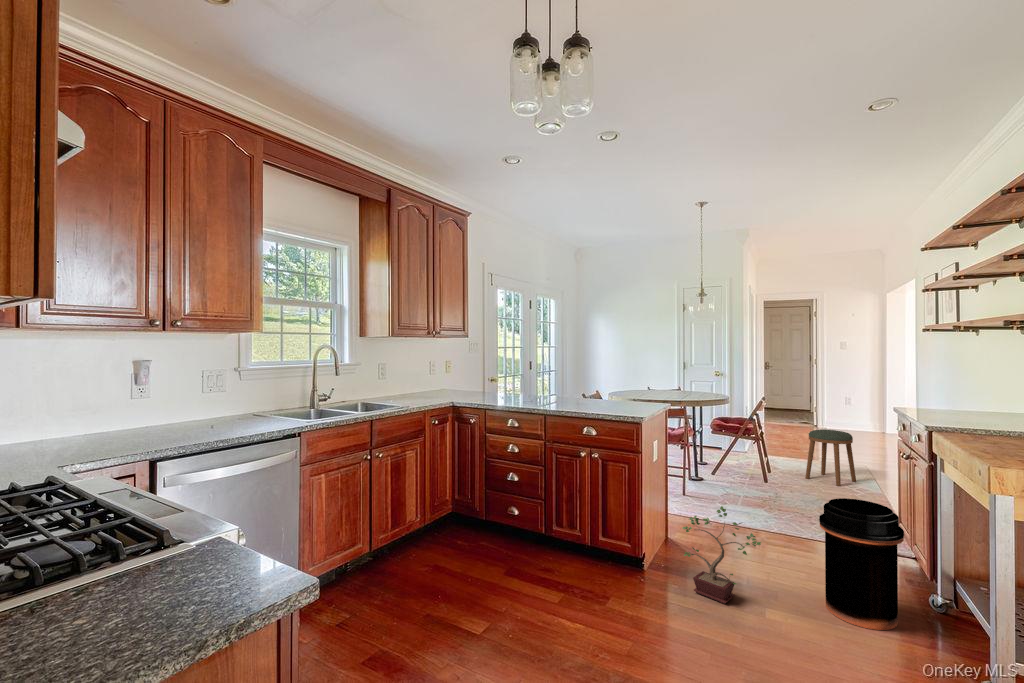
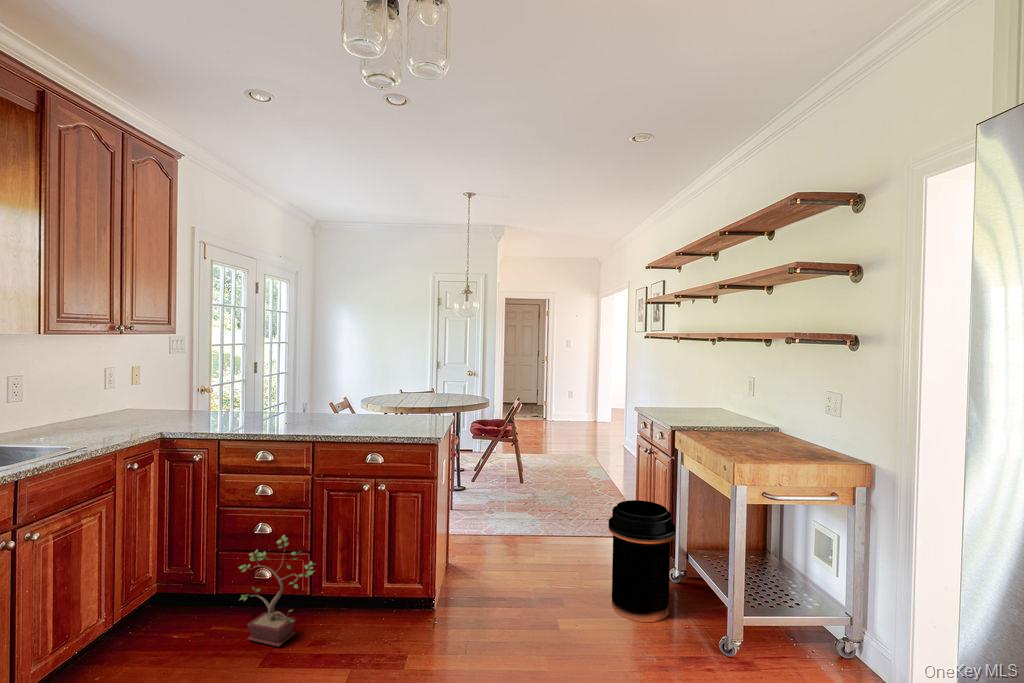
stool: present [805,429,856,486] -> none [553,425,592,478]
potted plant: present [683,506,761,604] -> present [239,535,315,647]

